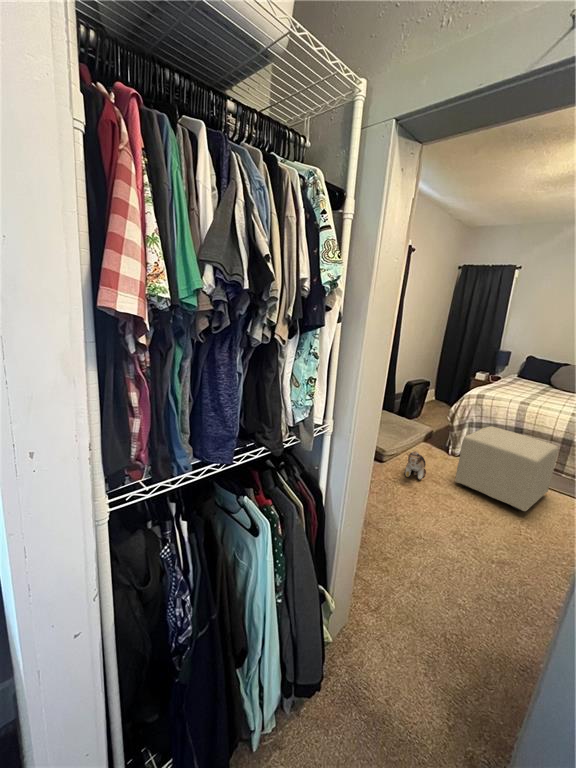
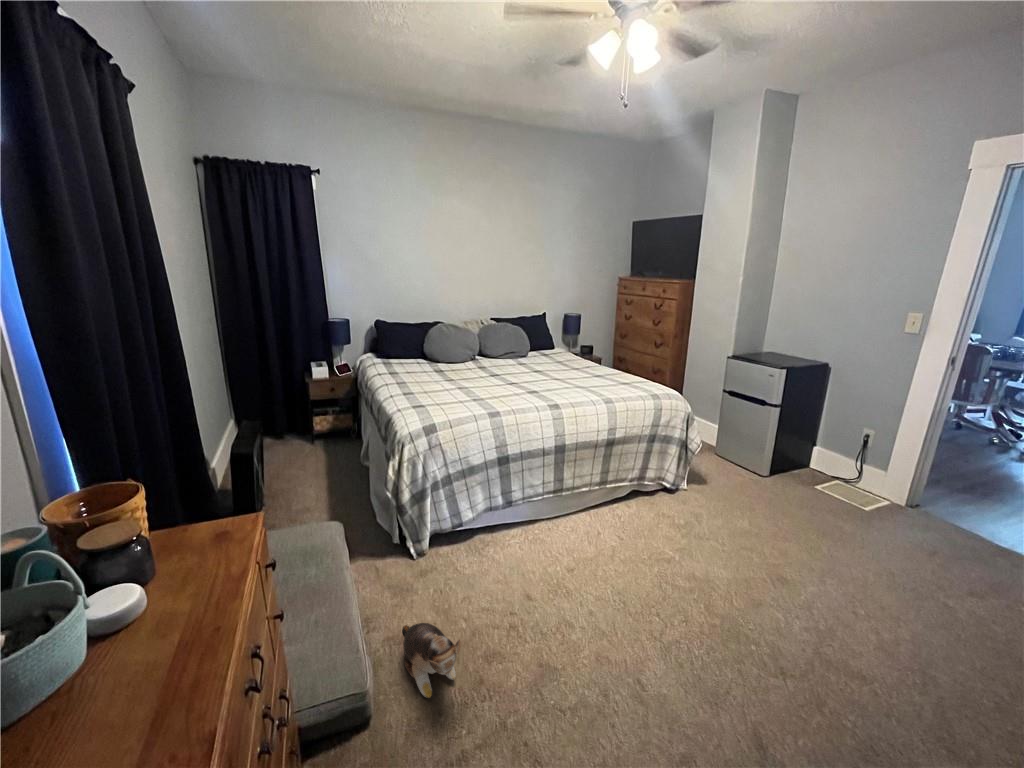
ottoman: present [455,426,558,511] -> none [470,464,612,620]

